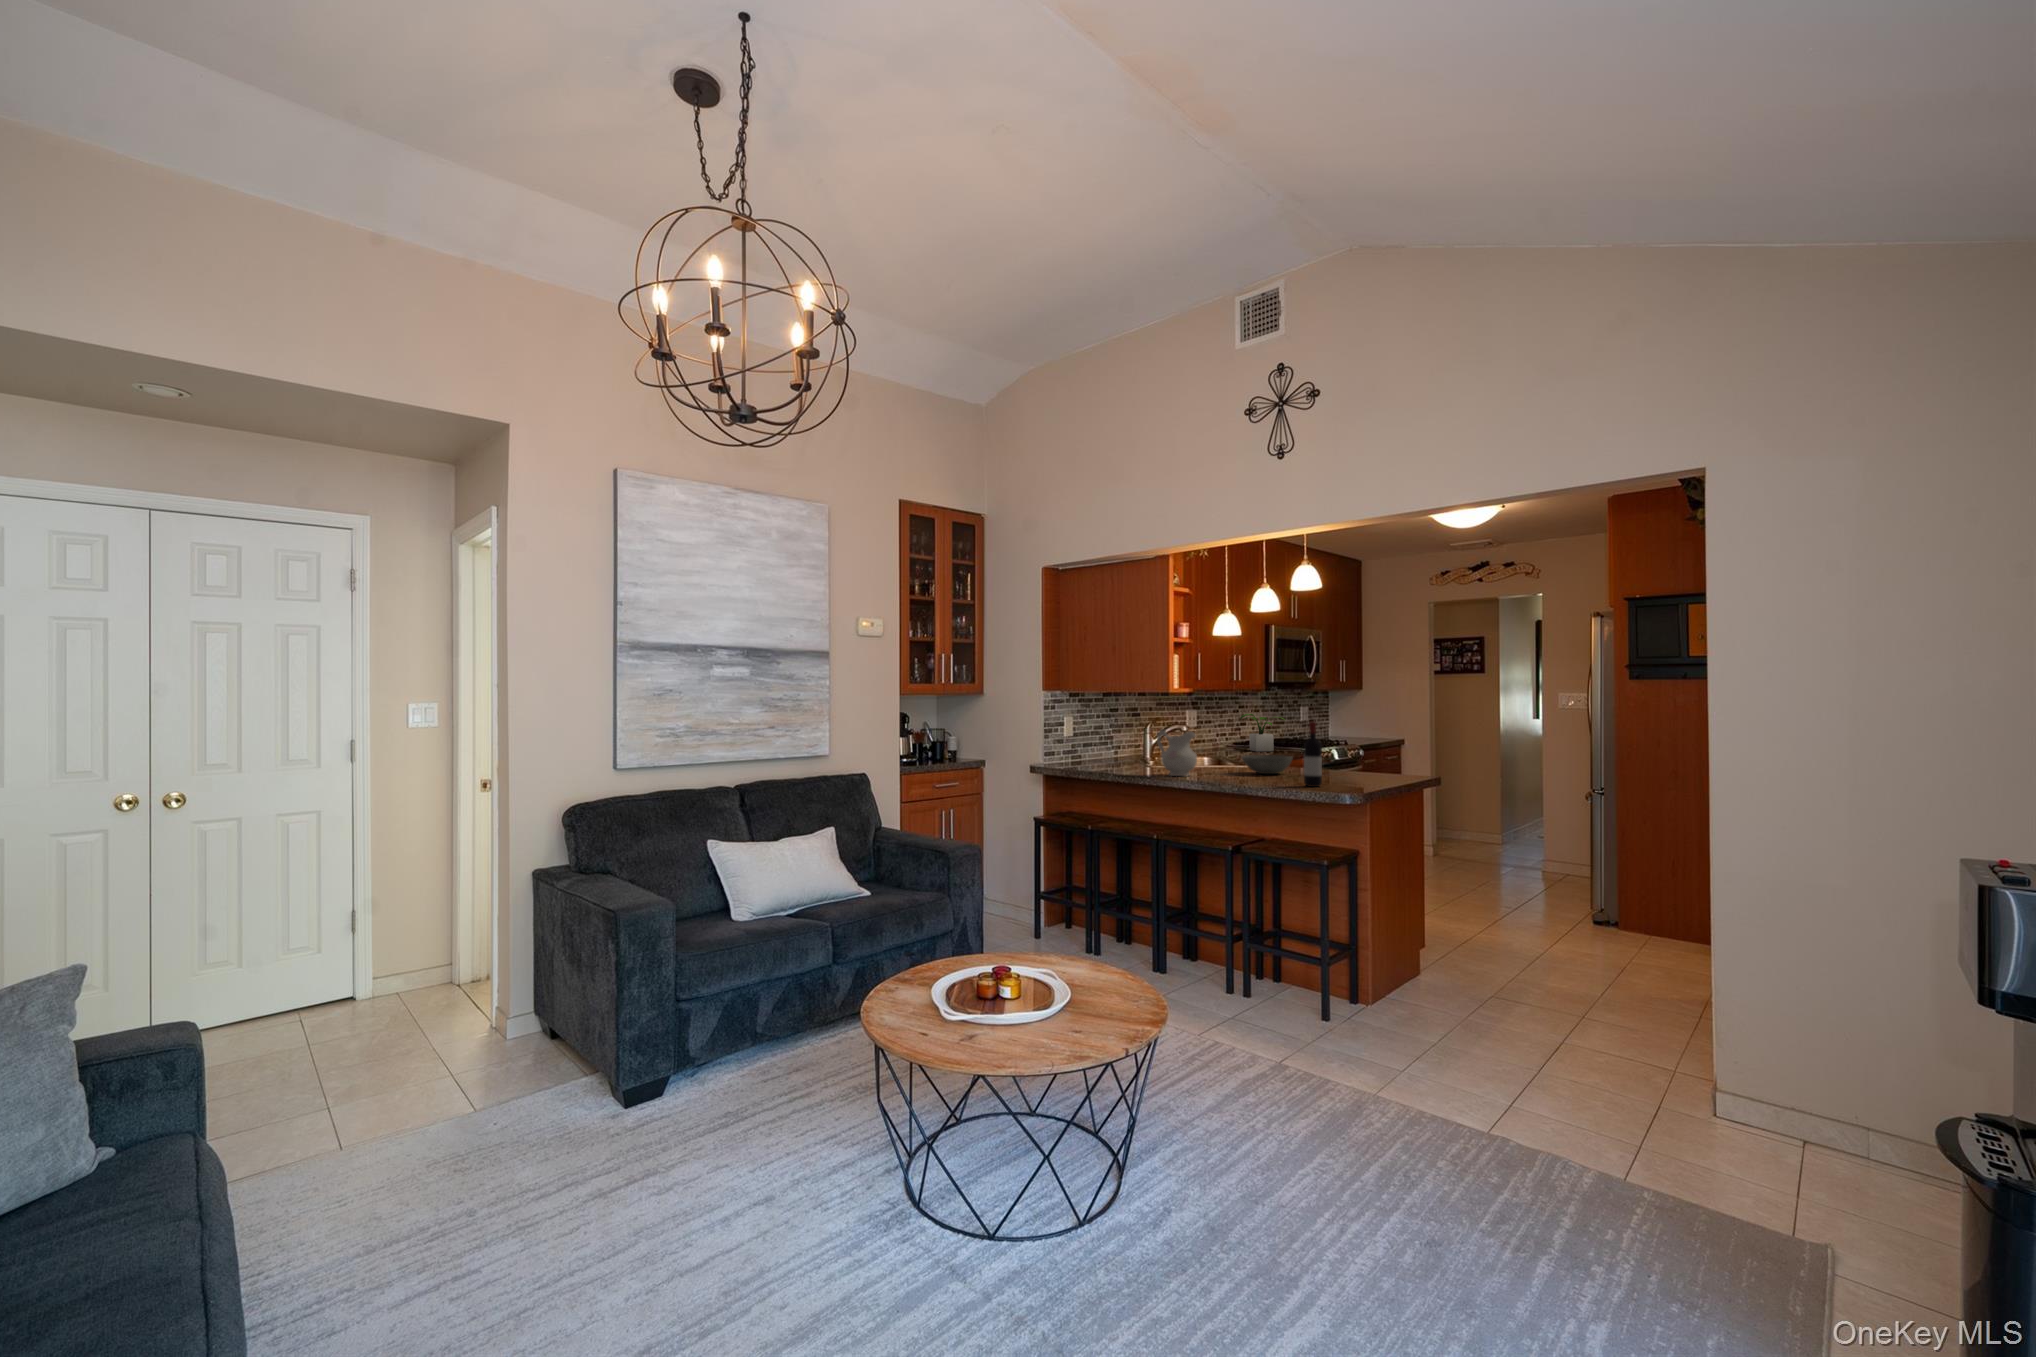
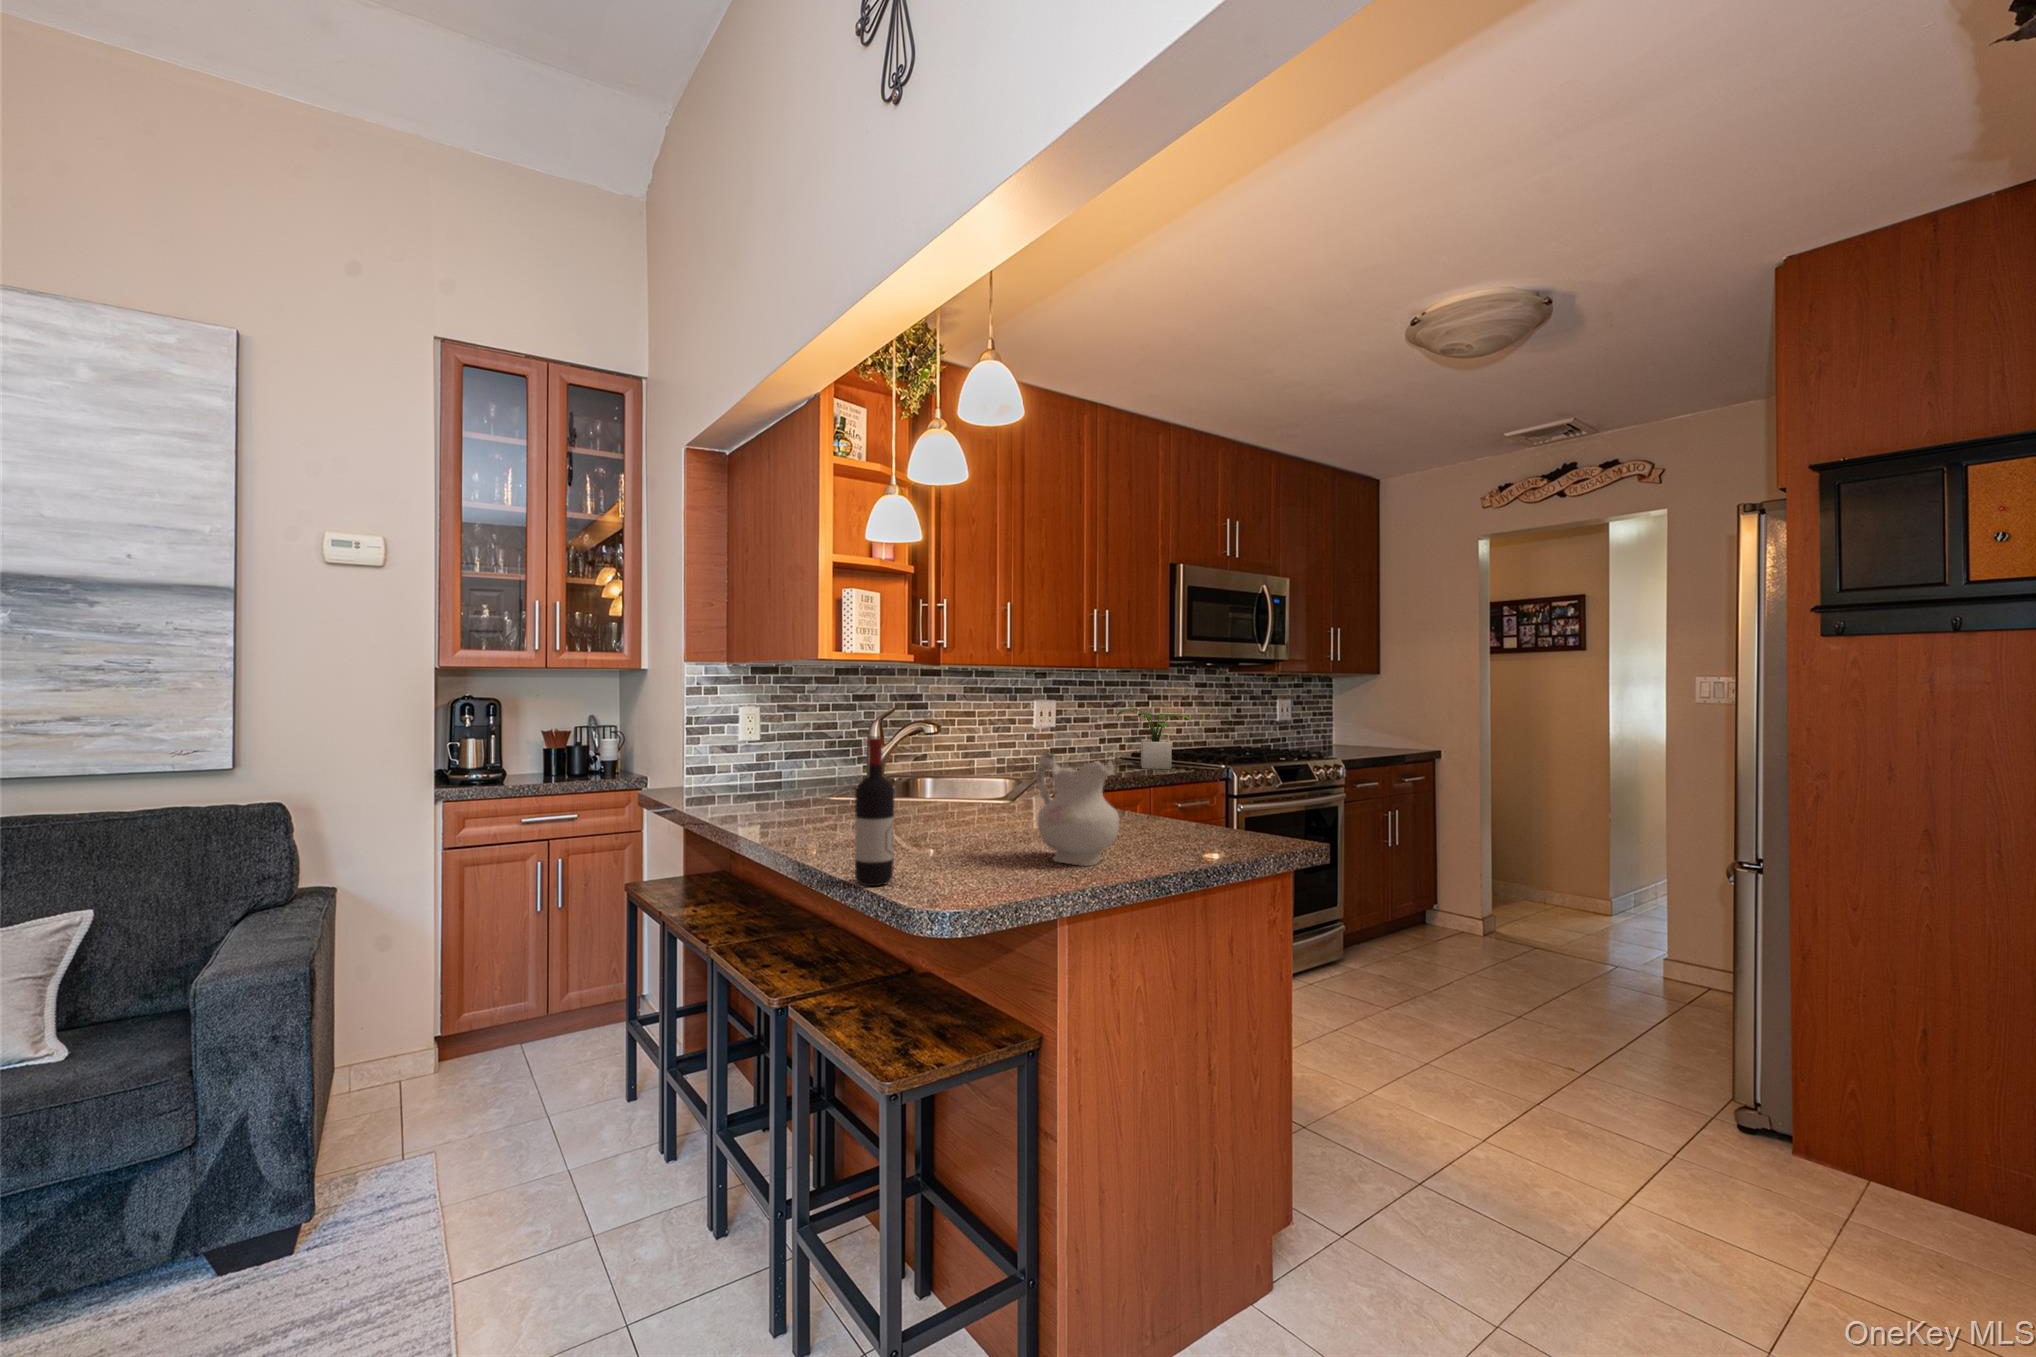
ceramic pitcher: present [1157,730,1197,776] -> present [1037,753,1119,866]
bowl: present [1242,755,1293,774] -> none [898,791,996,832]

